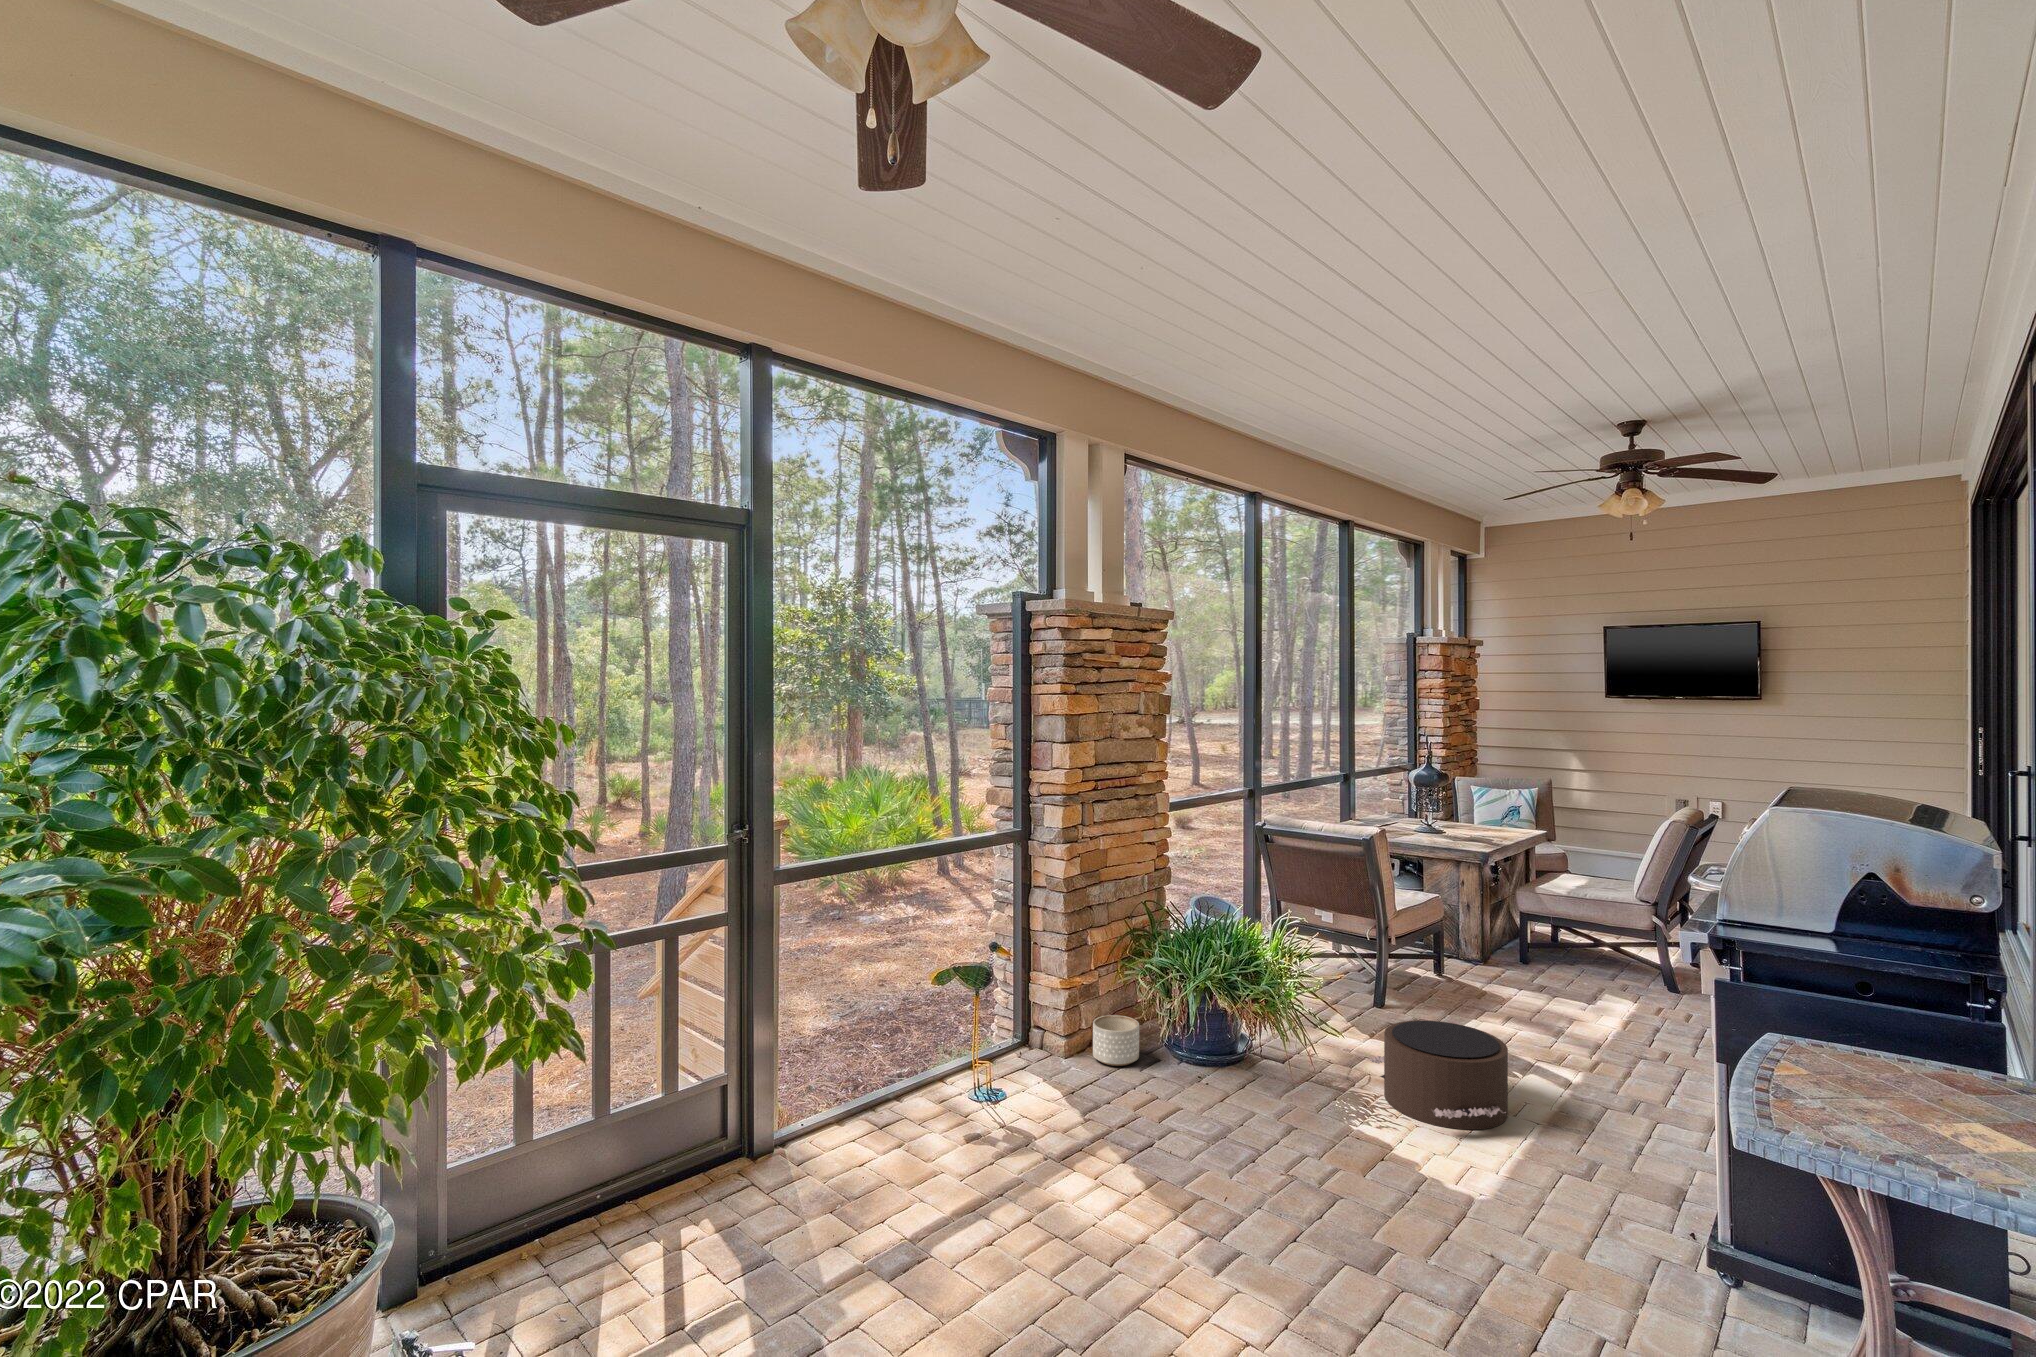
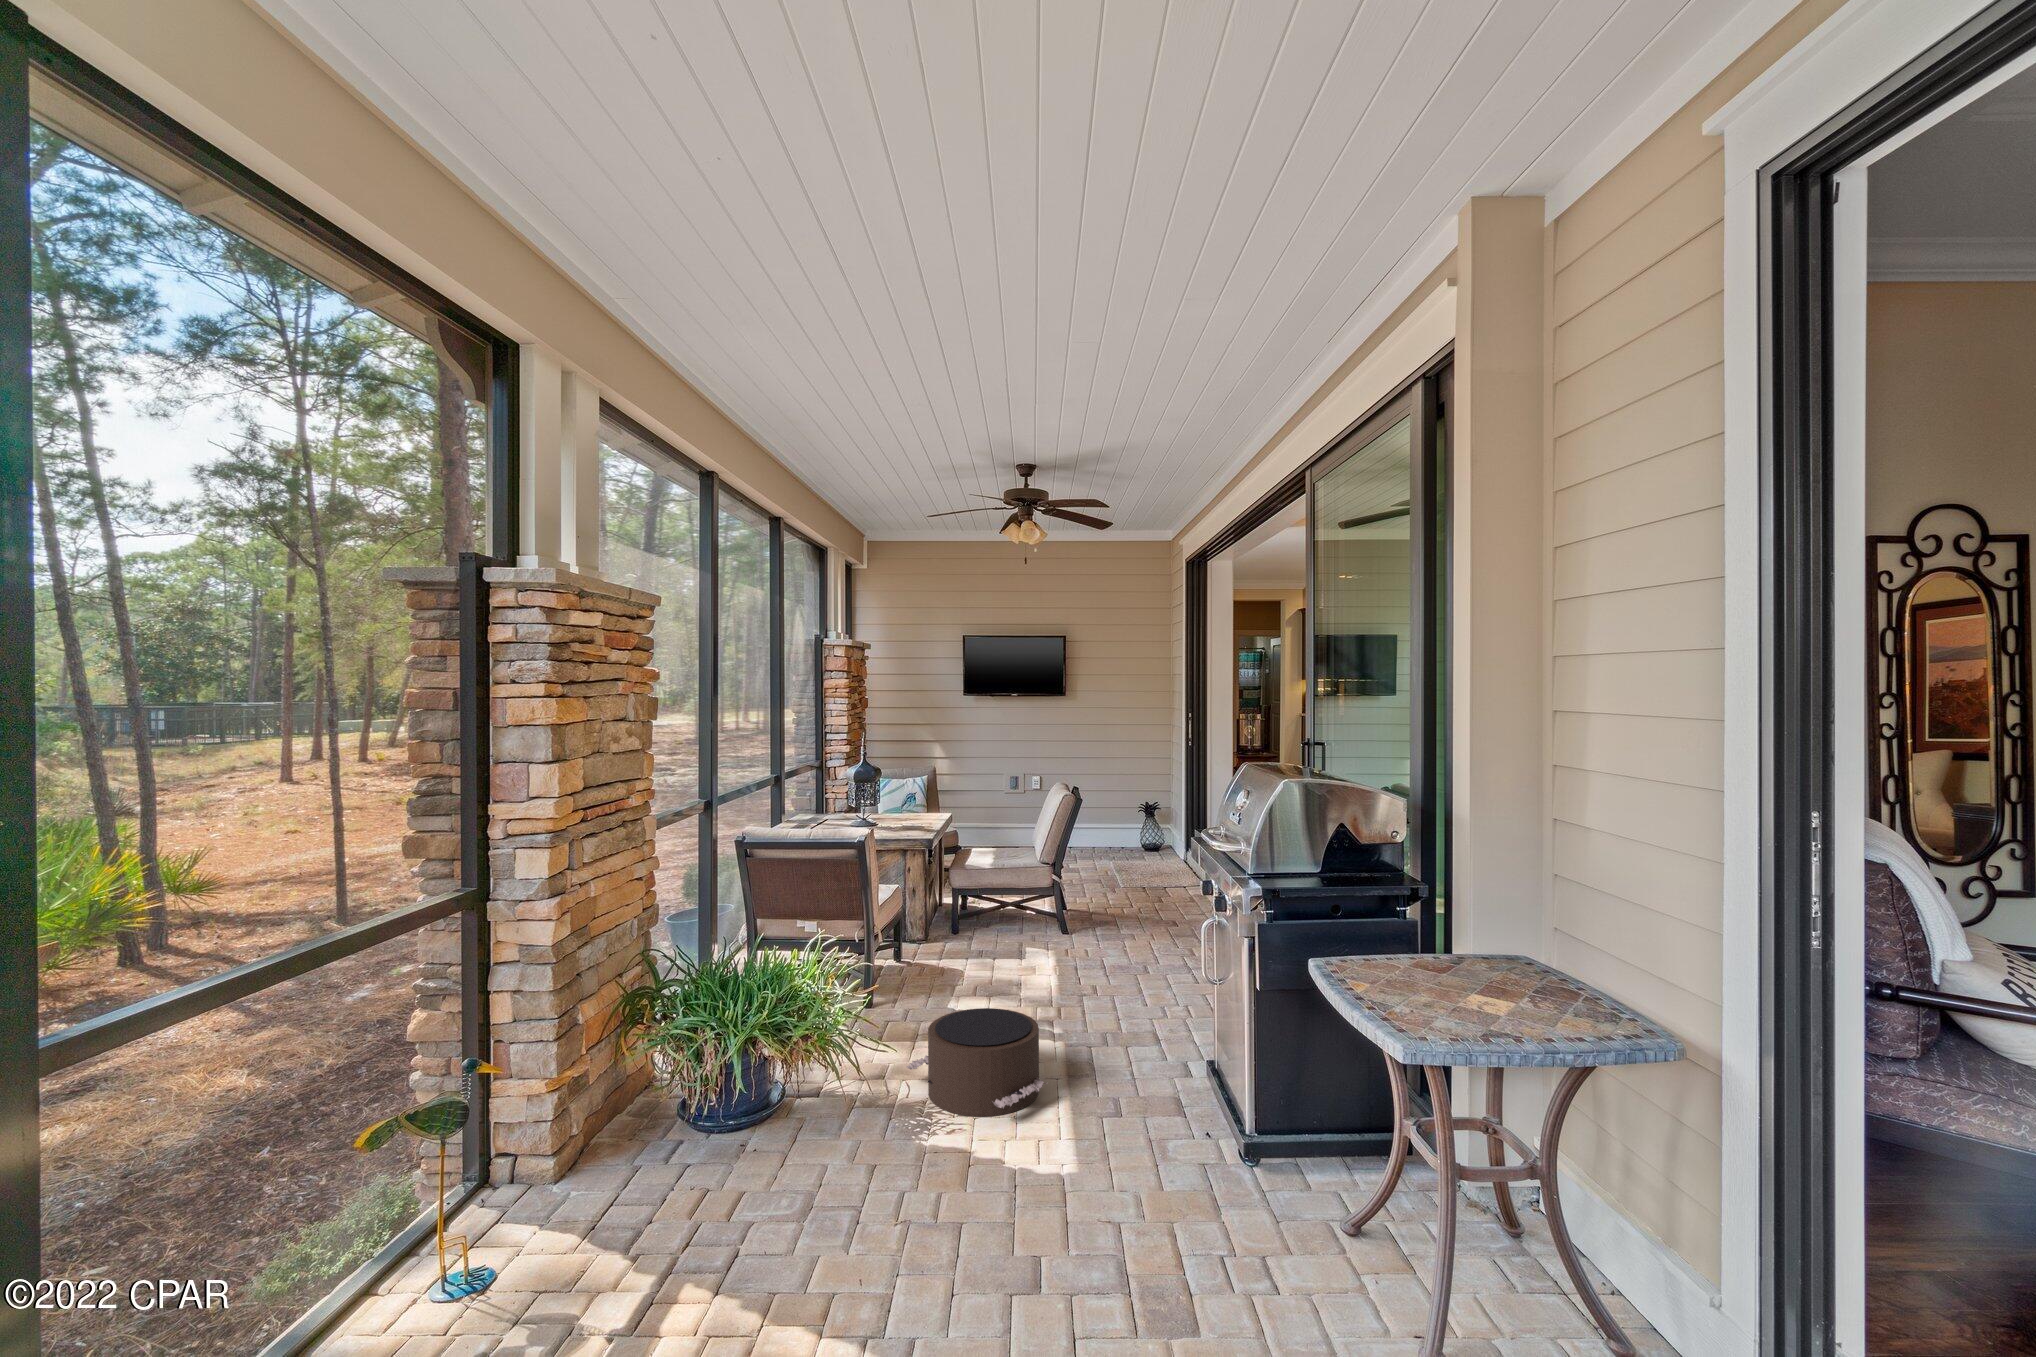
planter: present [1093,1015,1139,1066] -> none [592,1101,656,1172]

